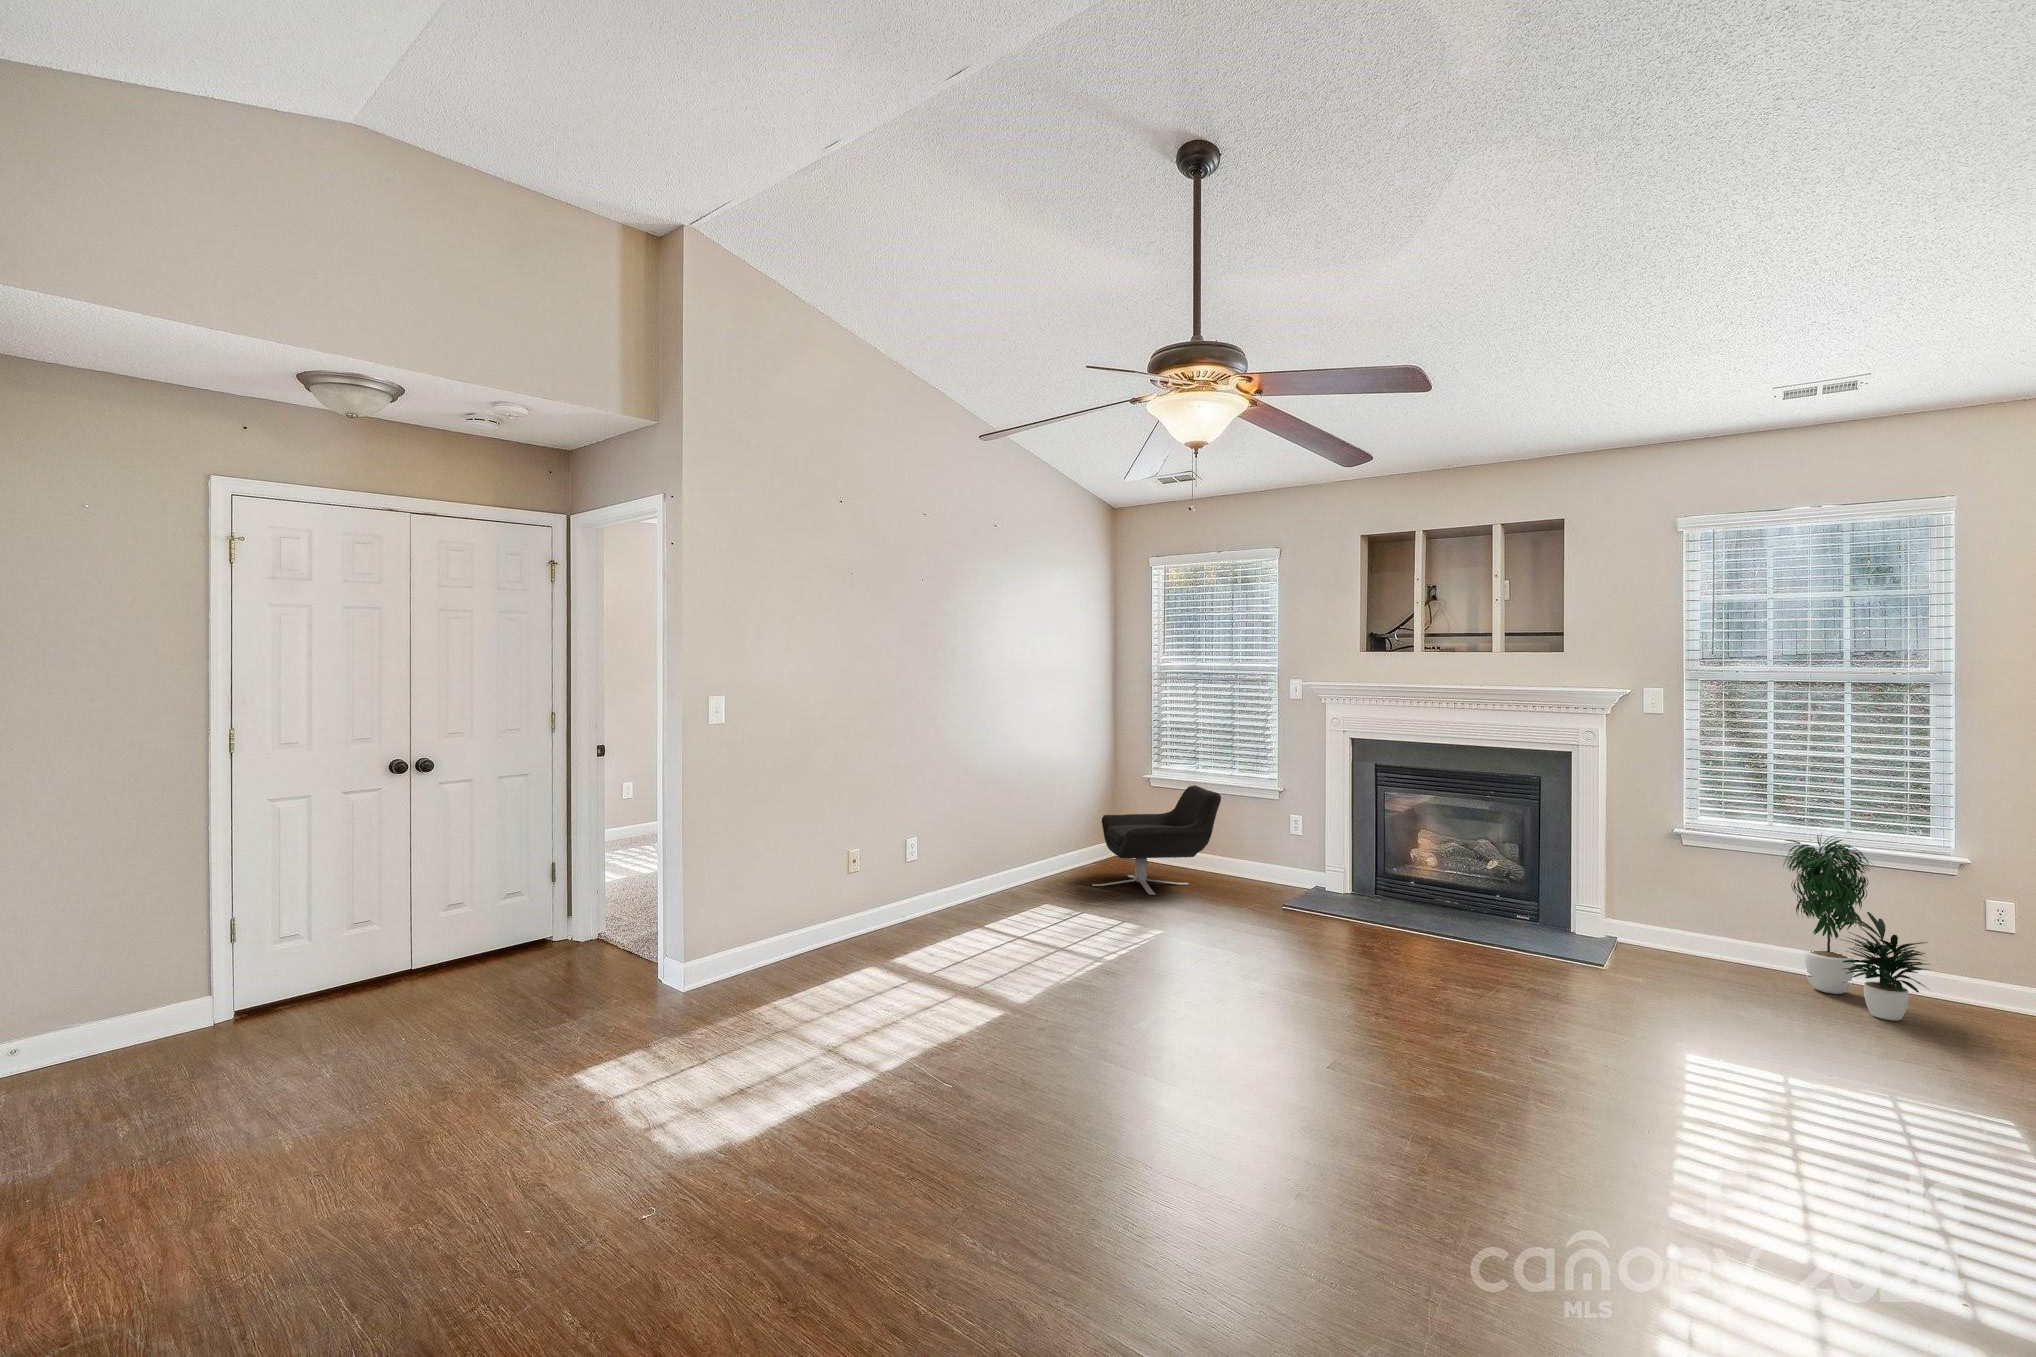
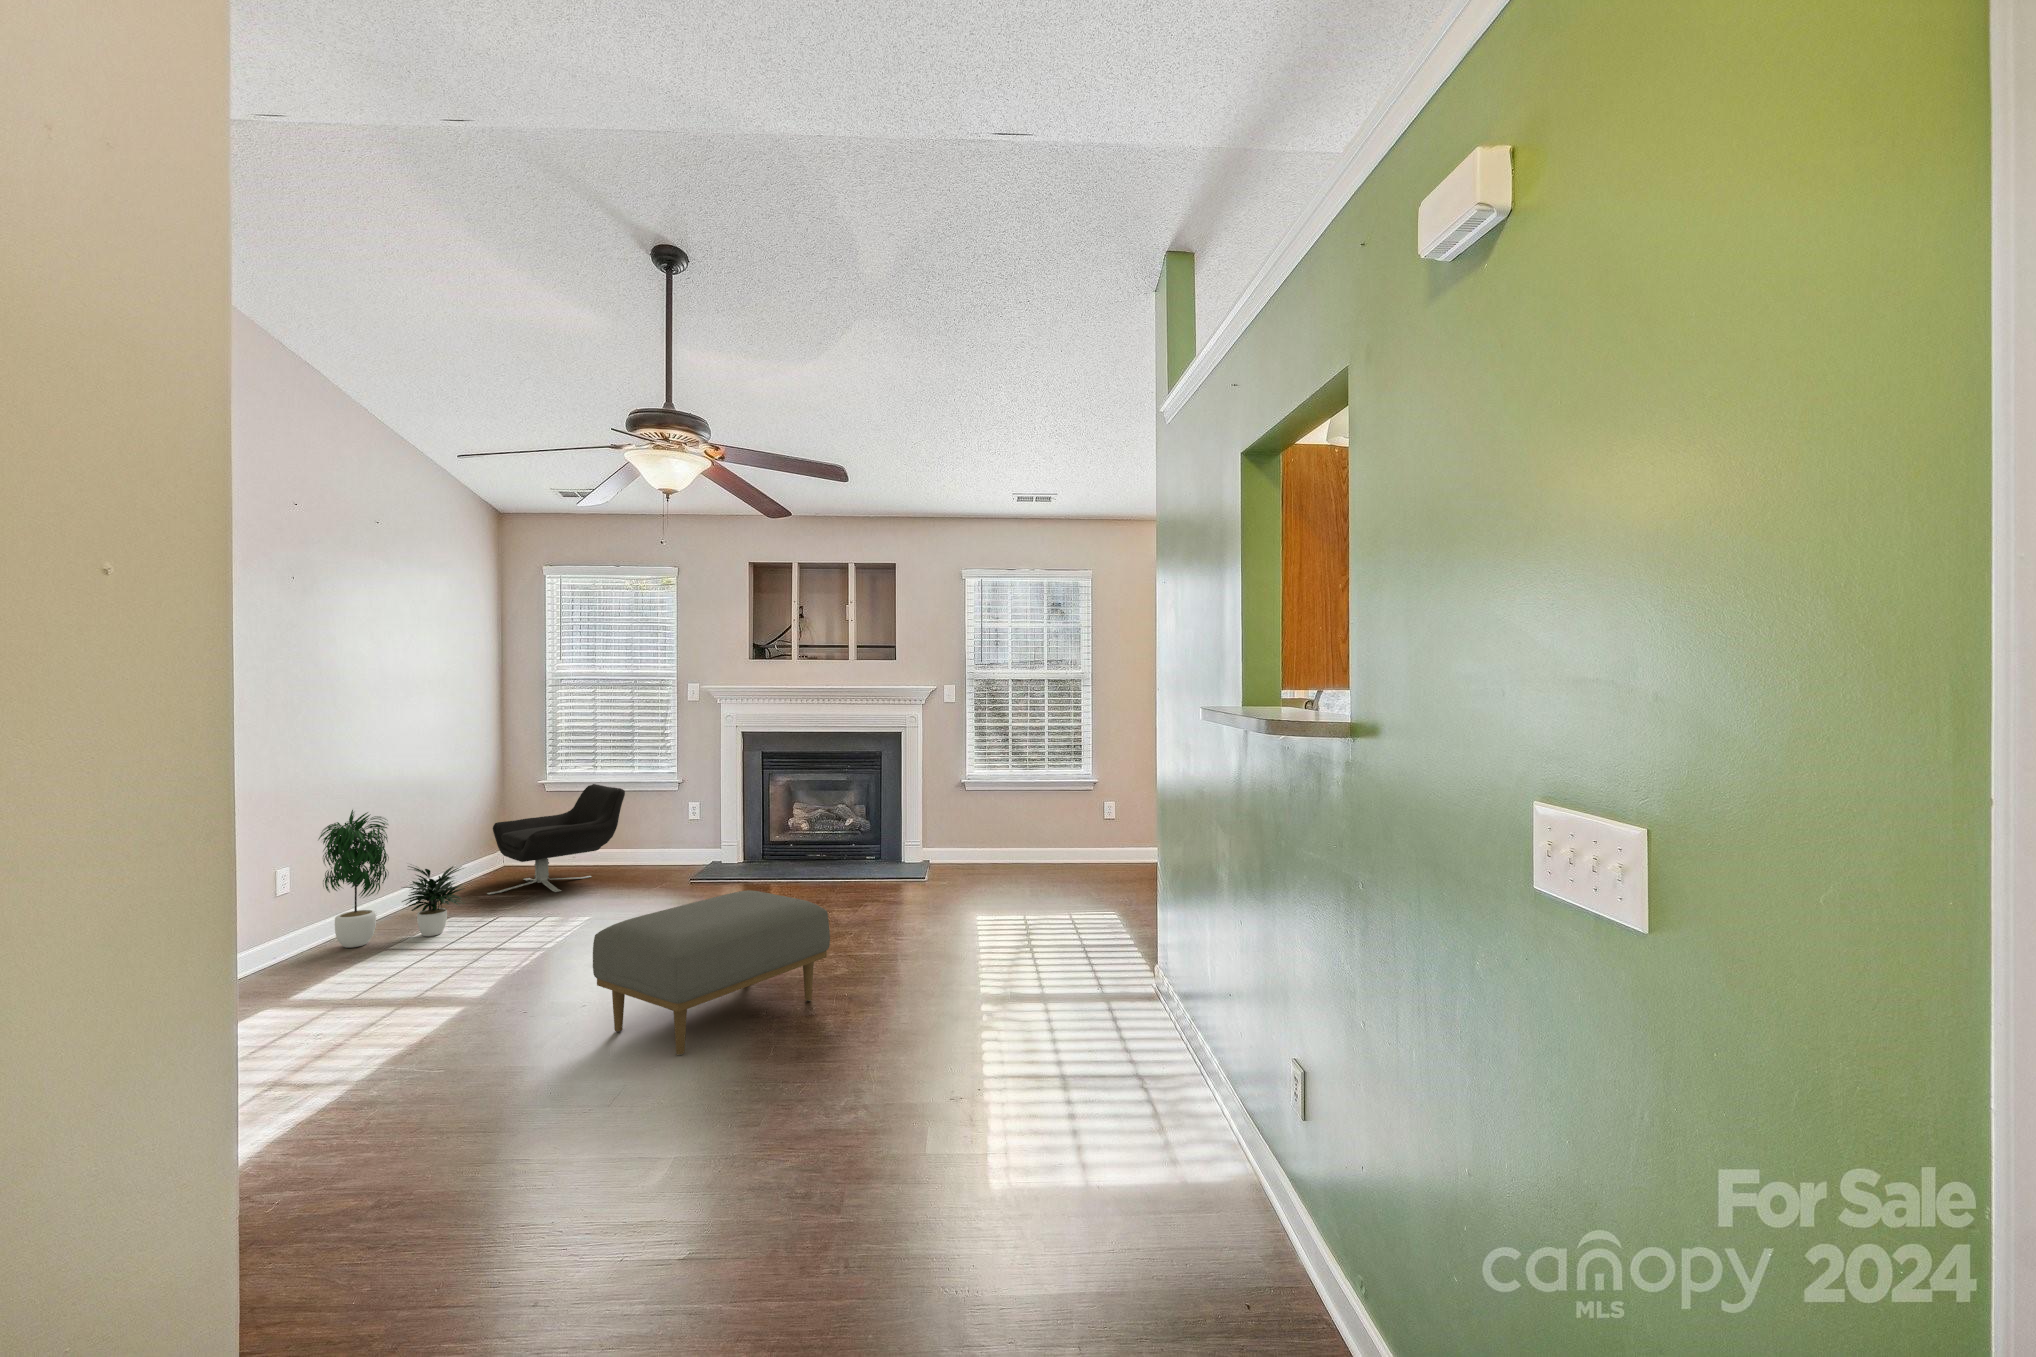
potted plant: present [1784,834,1929,1021] -> present [319,810,465,948]
ottoman: none [1129,938,1414,1125] -> present [593,890,830,1055]

